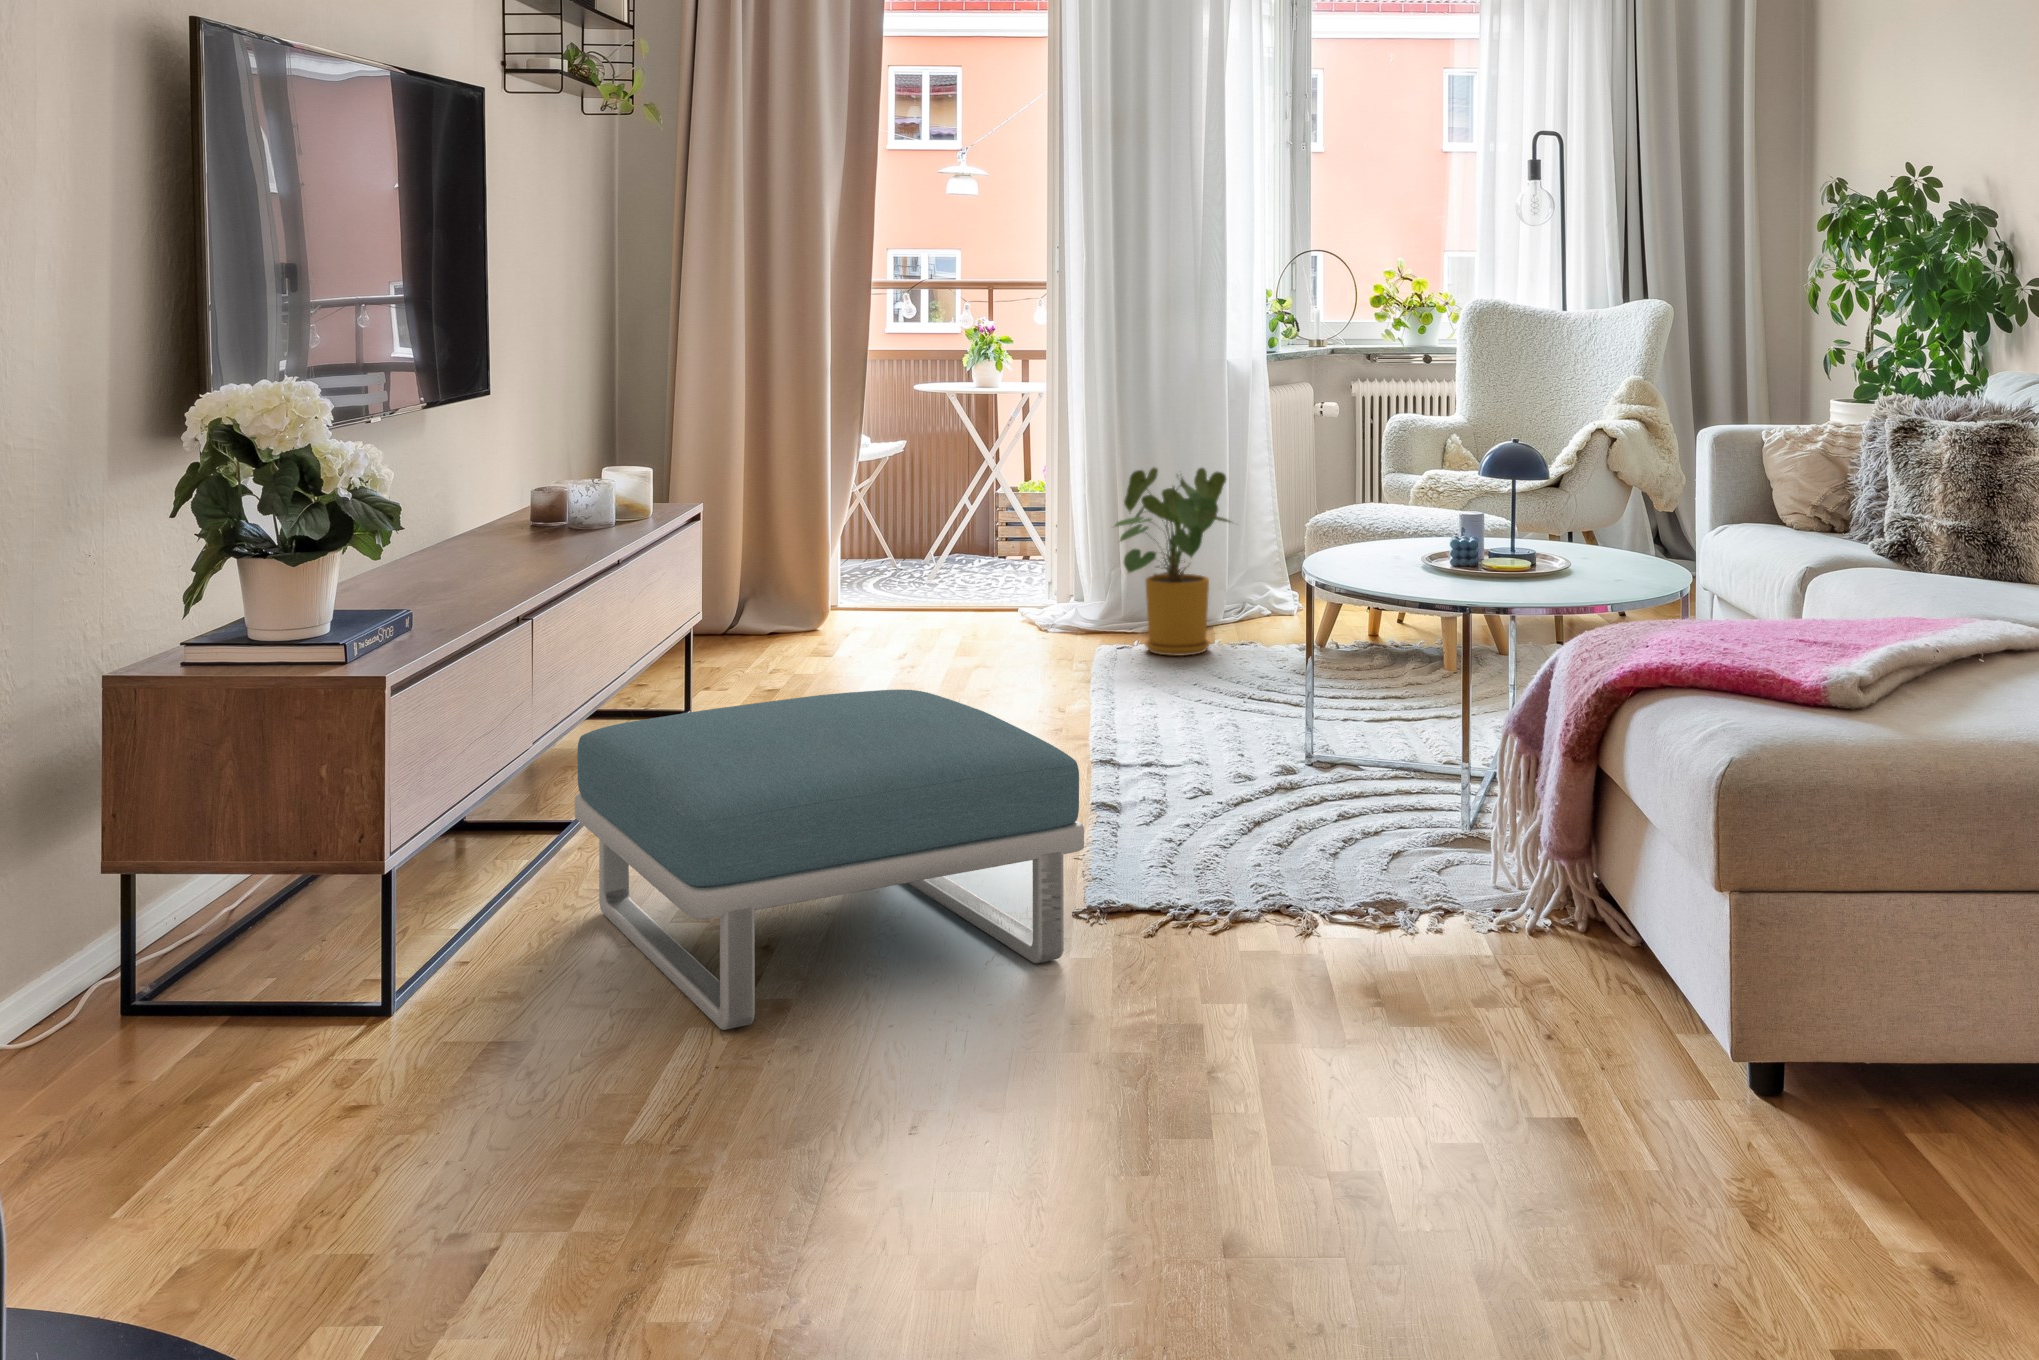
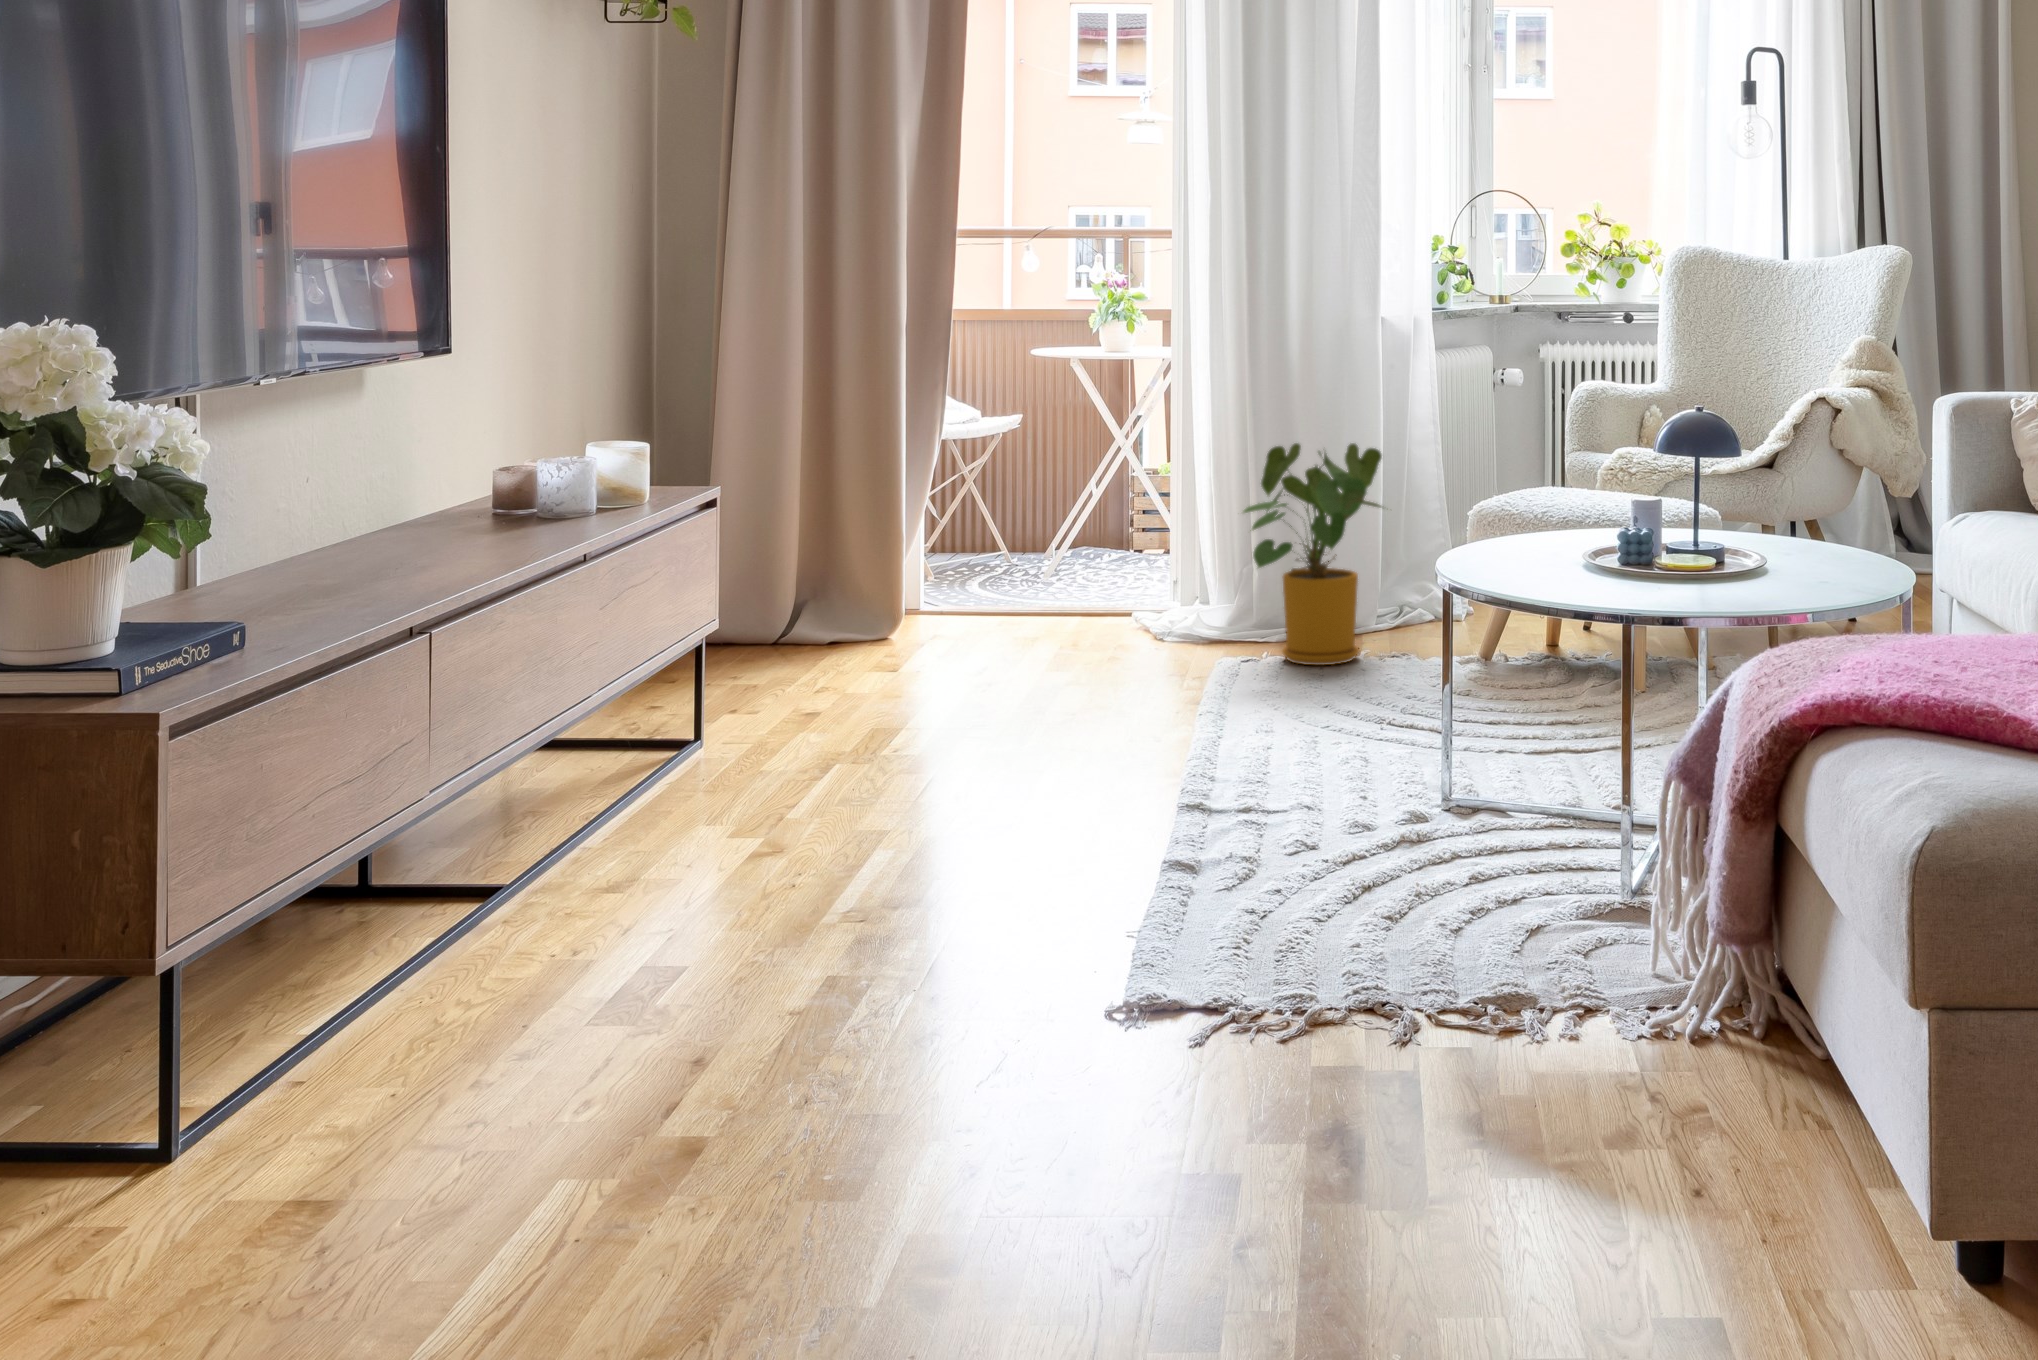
footstool: present [575,690,1084,1030] -> none [468,720,1108,1184]

